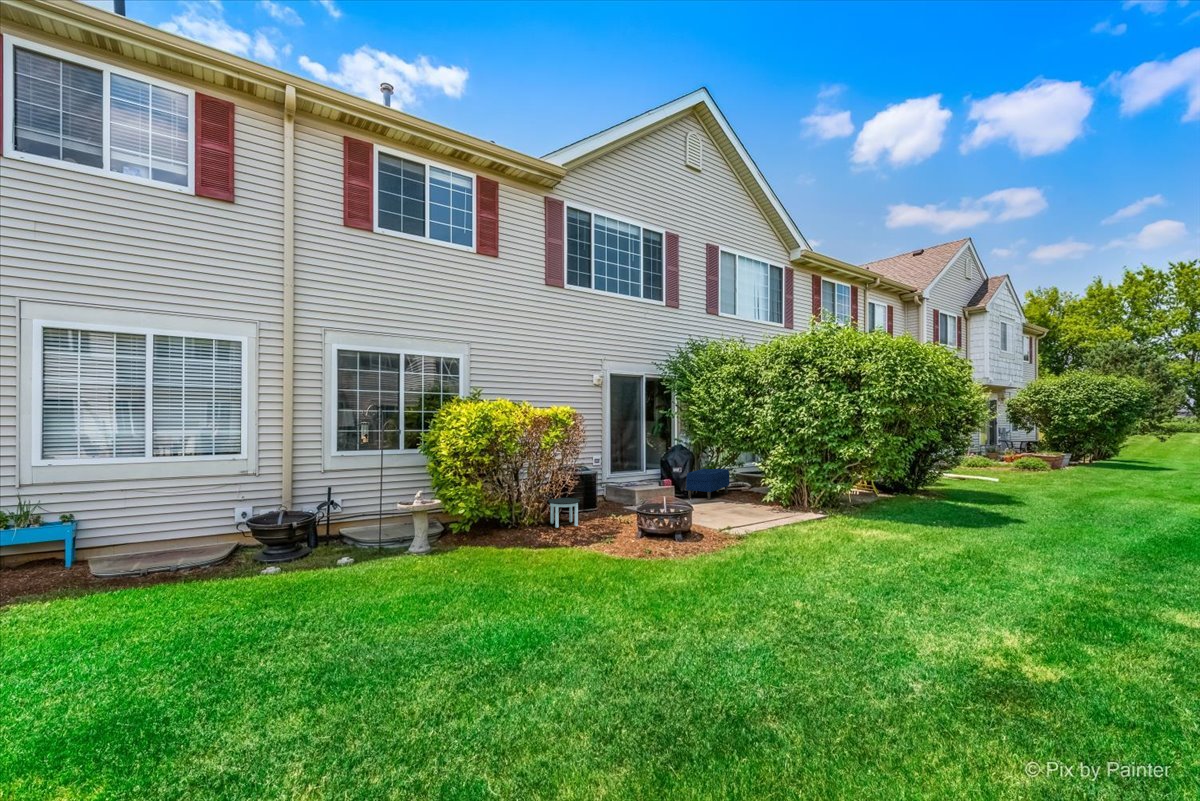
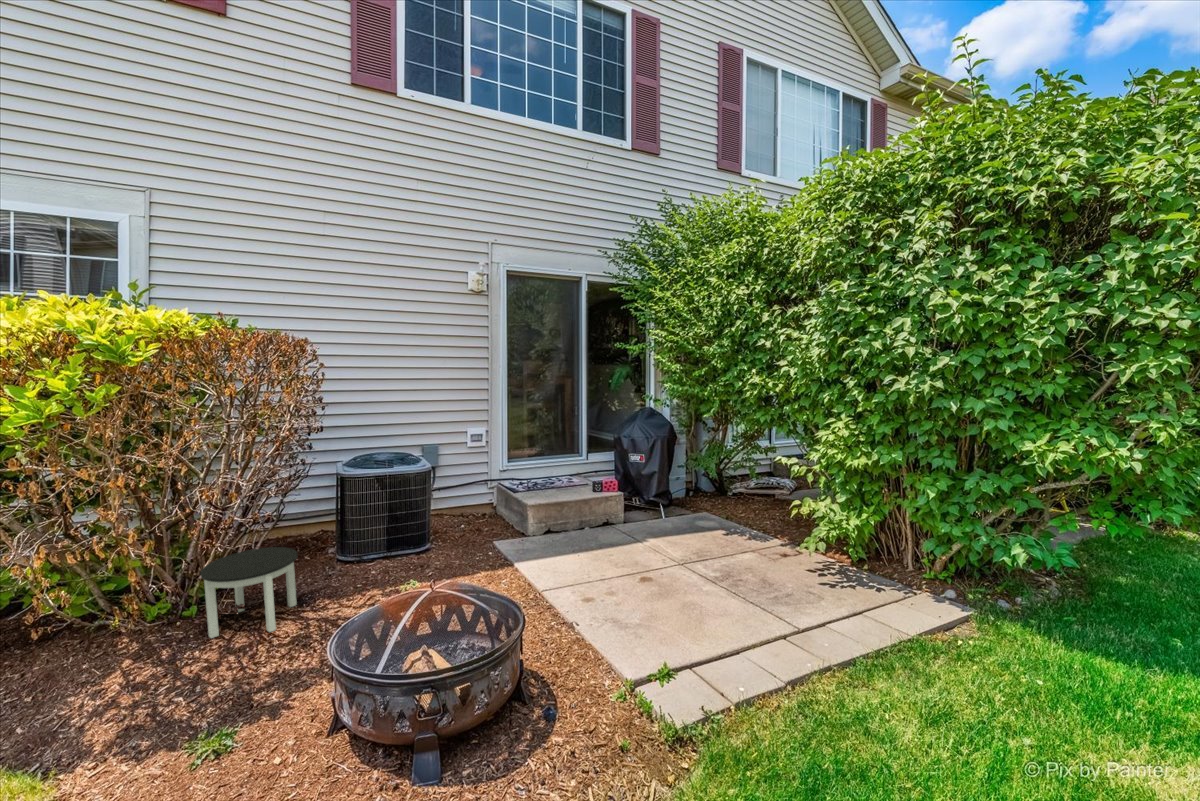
bench: present [686,468,729,500] -> none [648,450,741,521]

